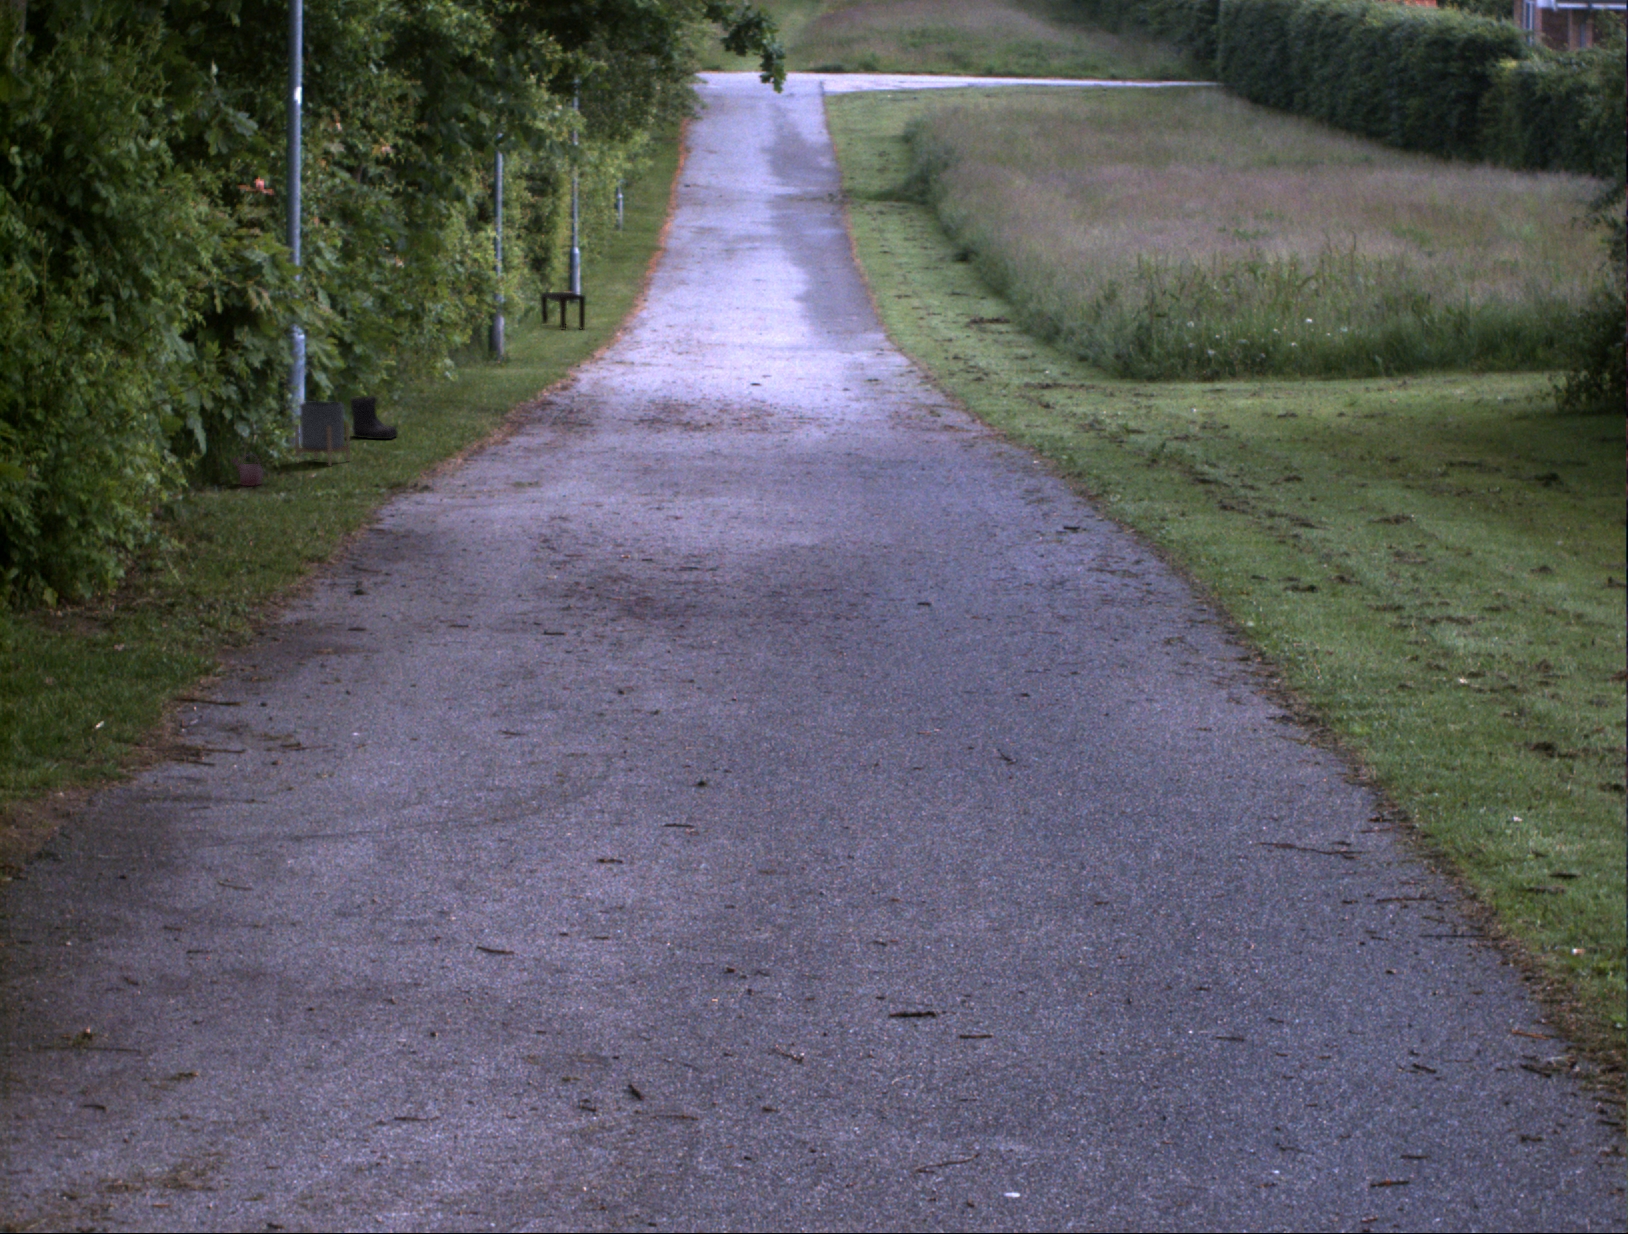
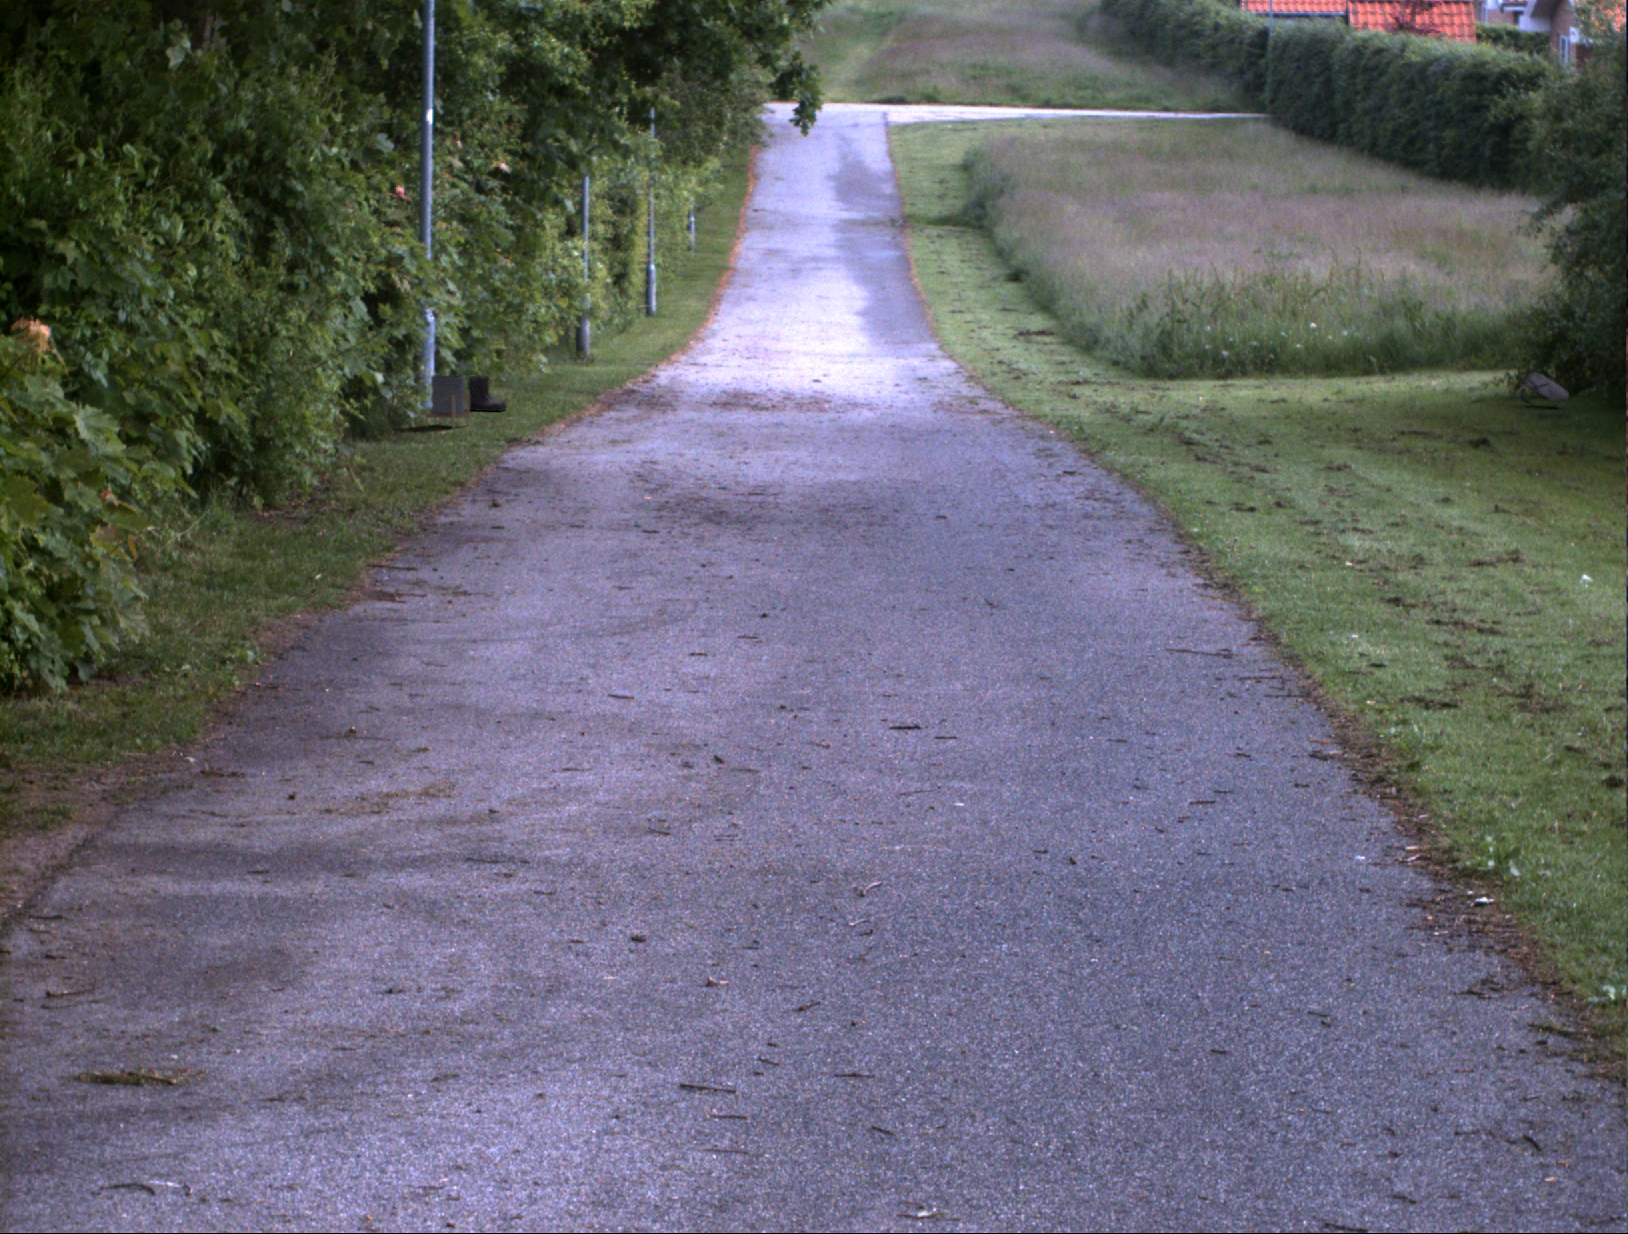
bench: present [541,292,586,330] -> none [622,303,663,336]
backpack: none [1550,379,1605,420] -> present [1519,373,1569,407]
watering can: present [232,455,263,486] -> none [374,414,402,440]

